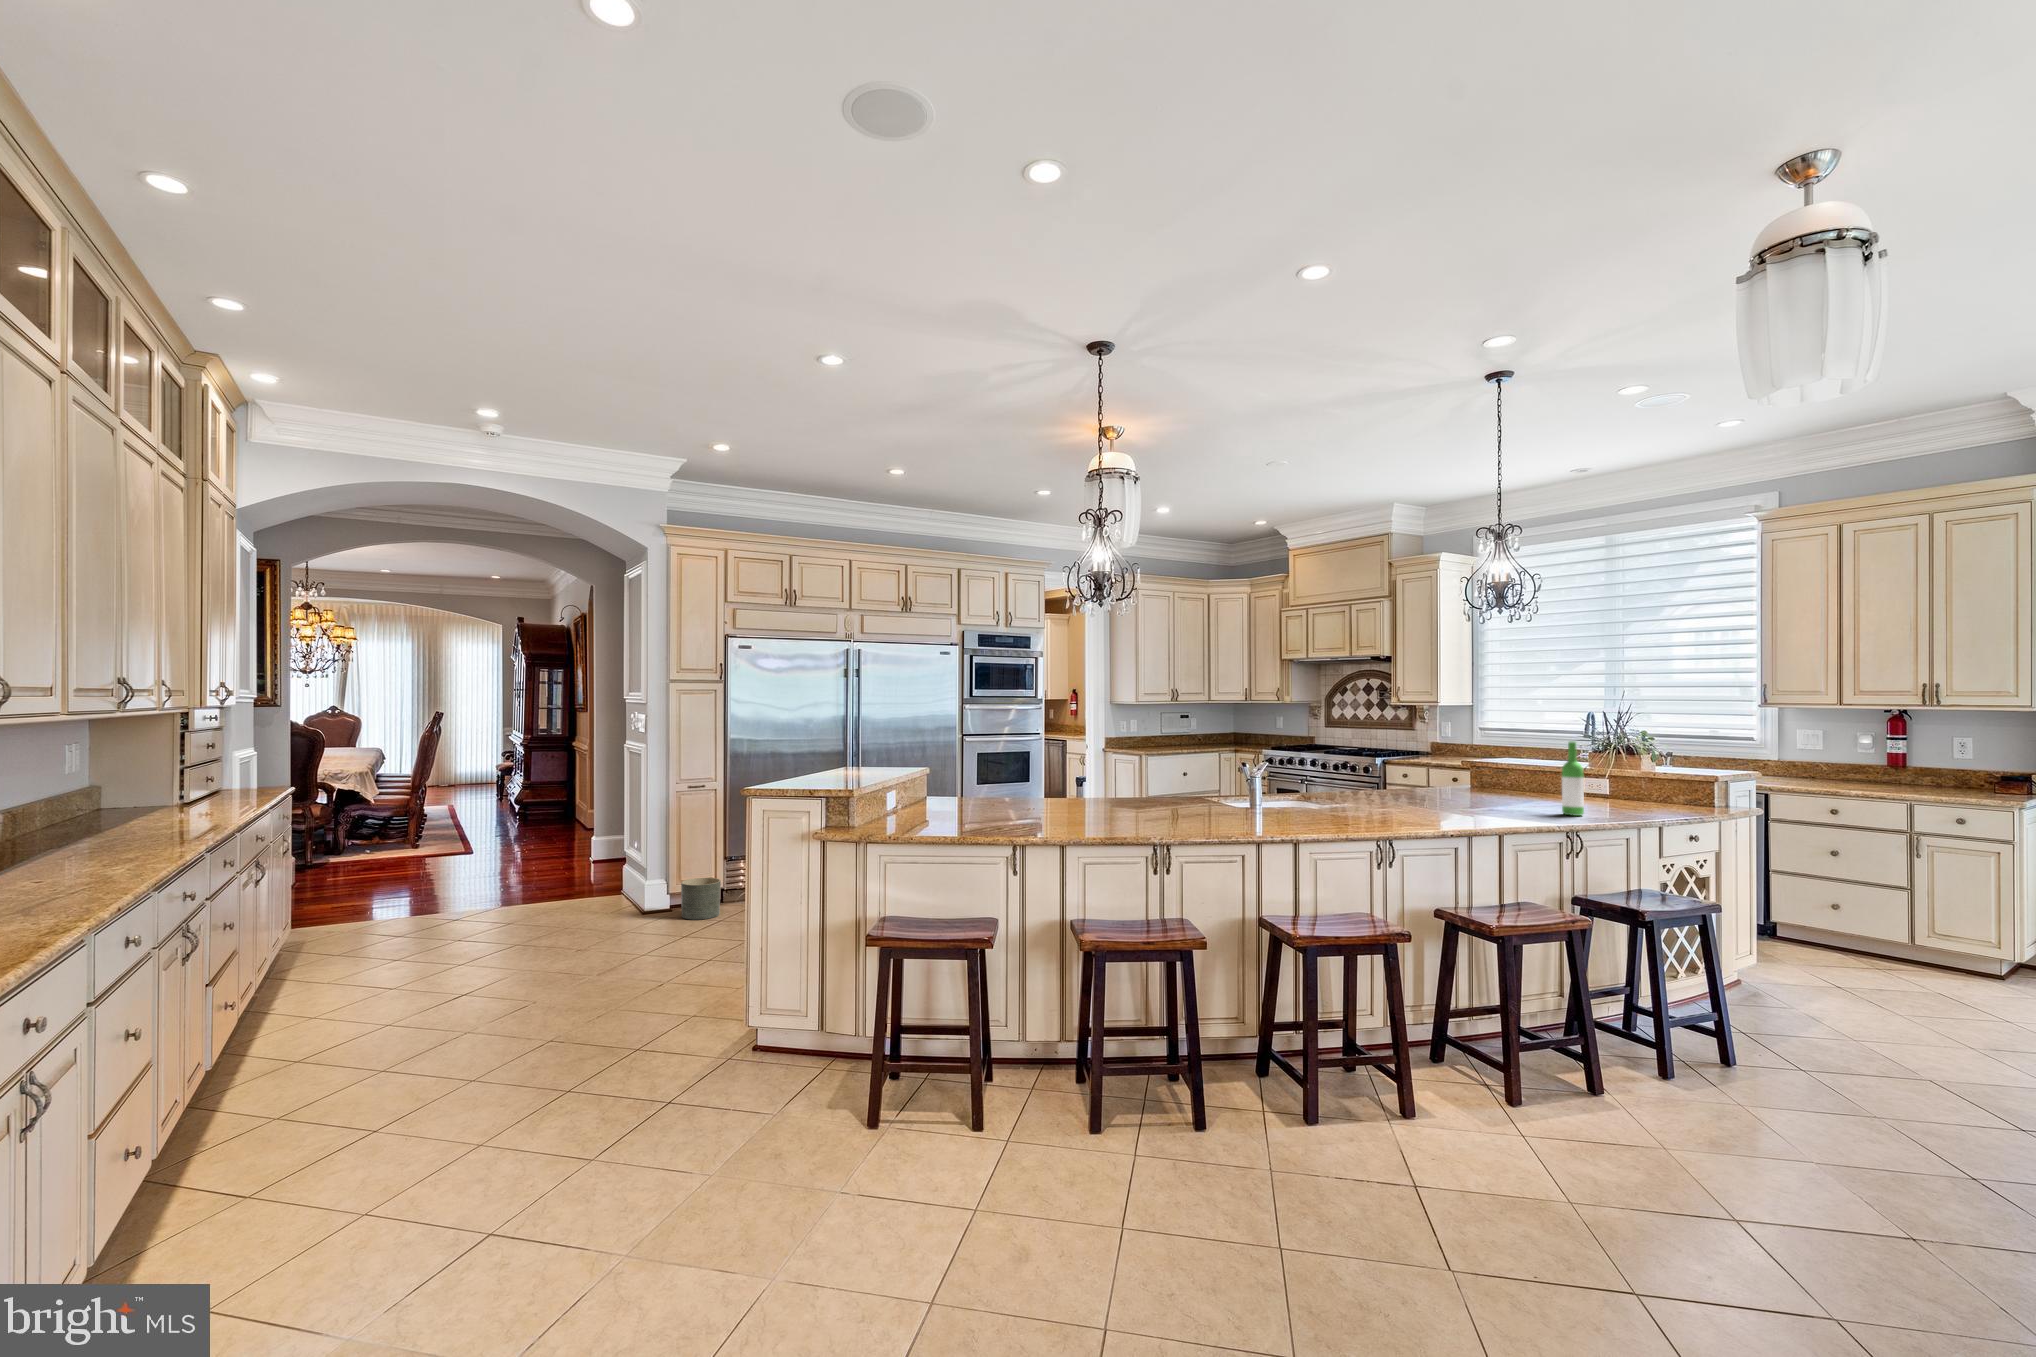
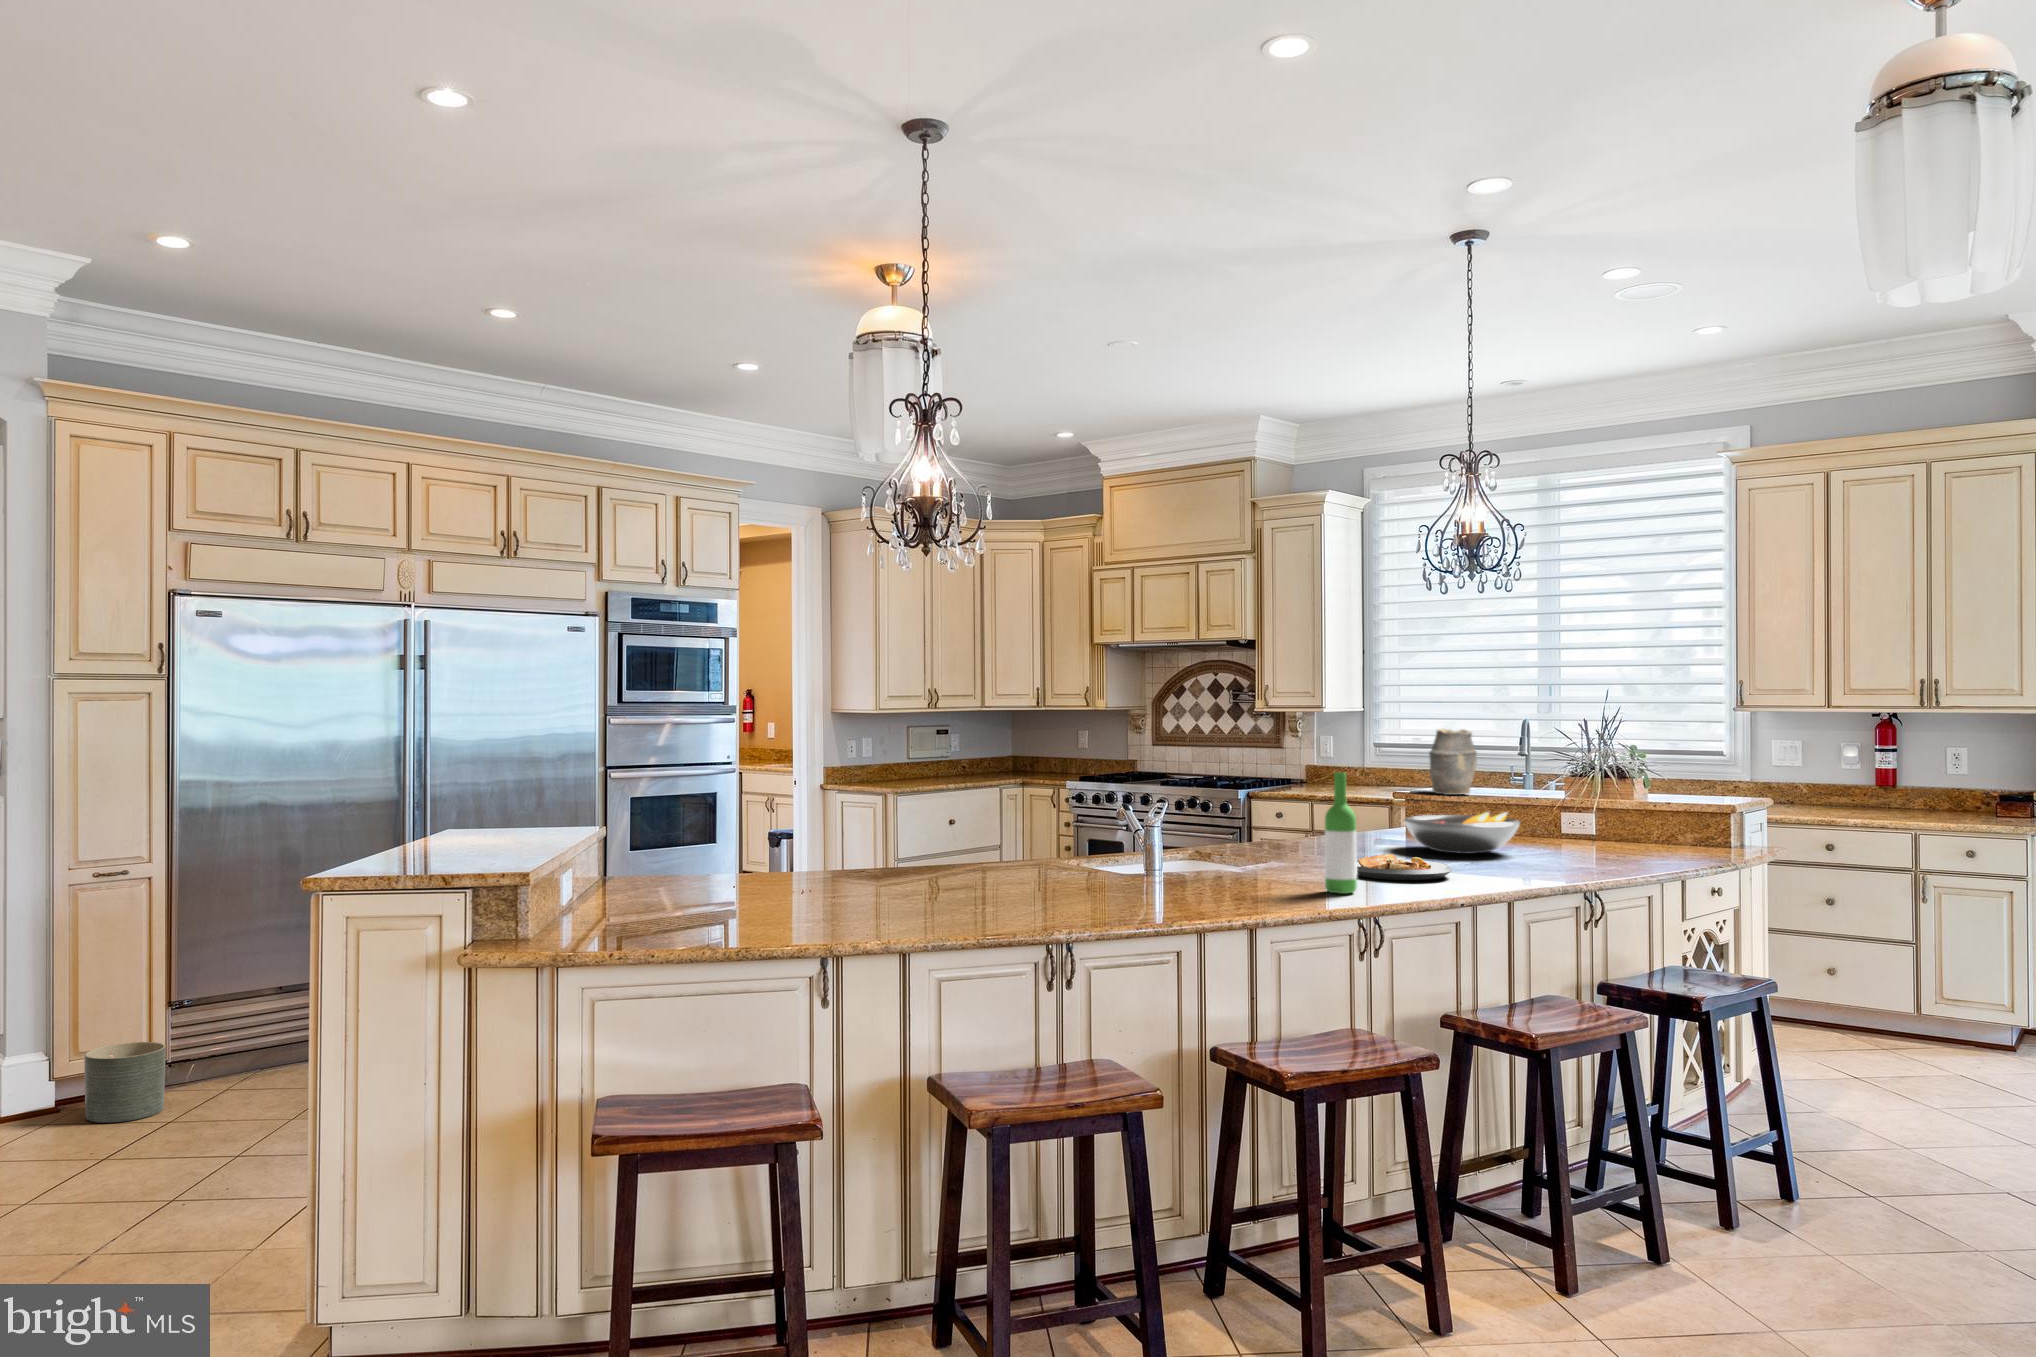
vase: none [1515,718,1552,764] -> present [1429,729,1477,795]
wine bottle: present [1562,742,1584,816] -> present [1325,772,1357,894]
fruit bowl: none [1448,776,1535,803] -> present [1404,812,1520,854]
plate: none [1388,801,1463,818] -> present [1357,854,1452,880]

